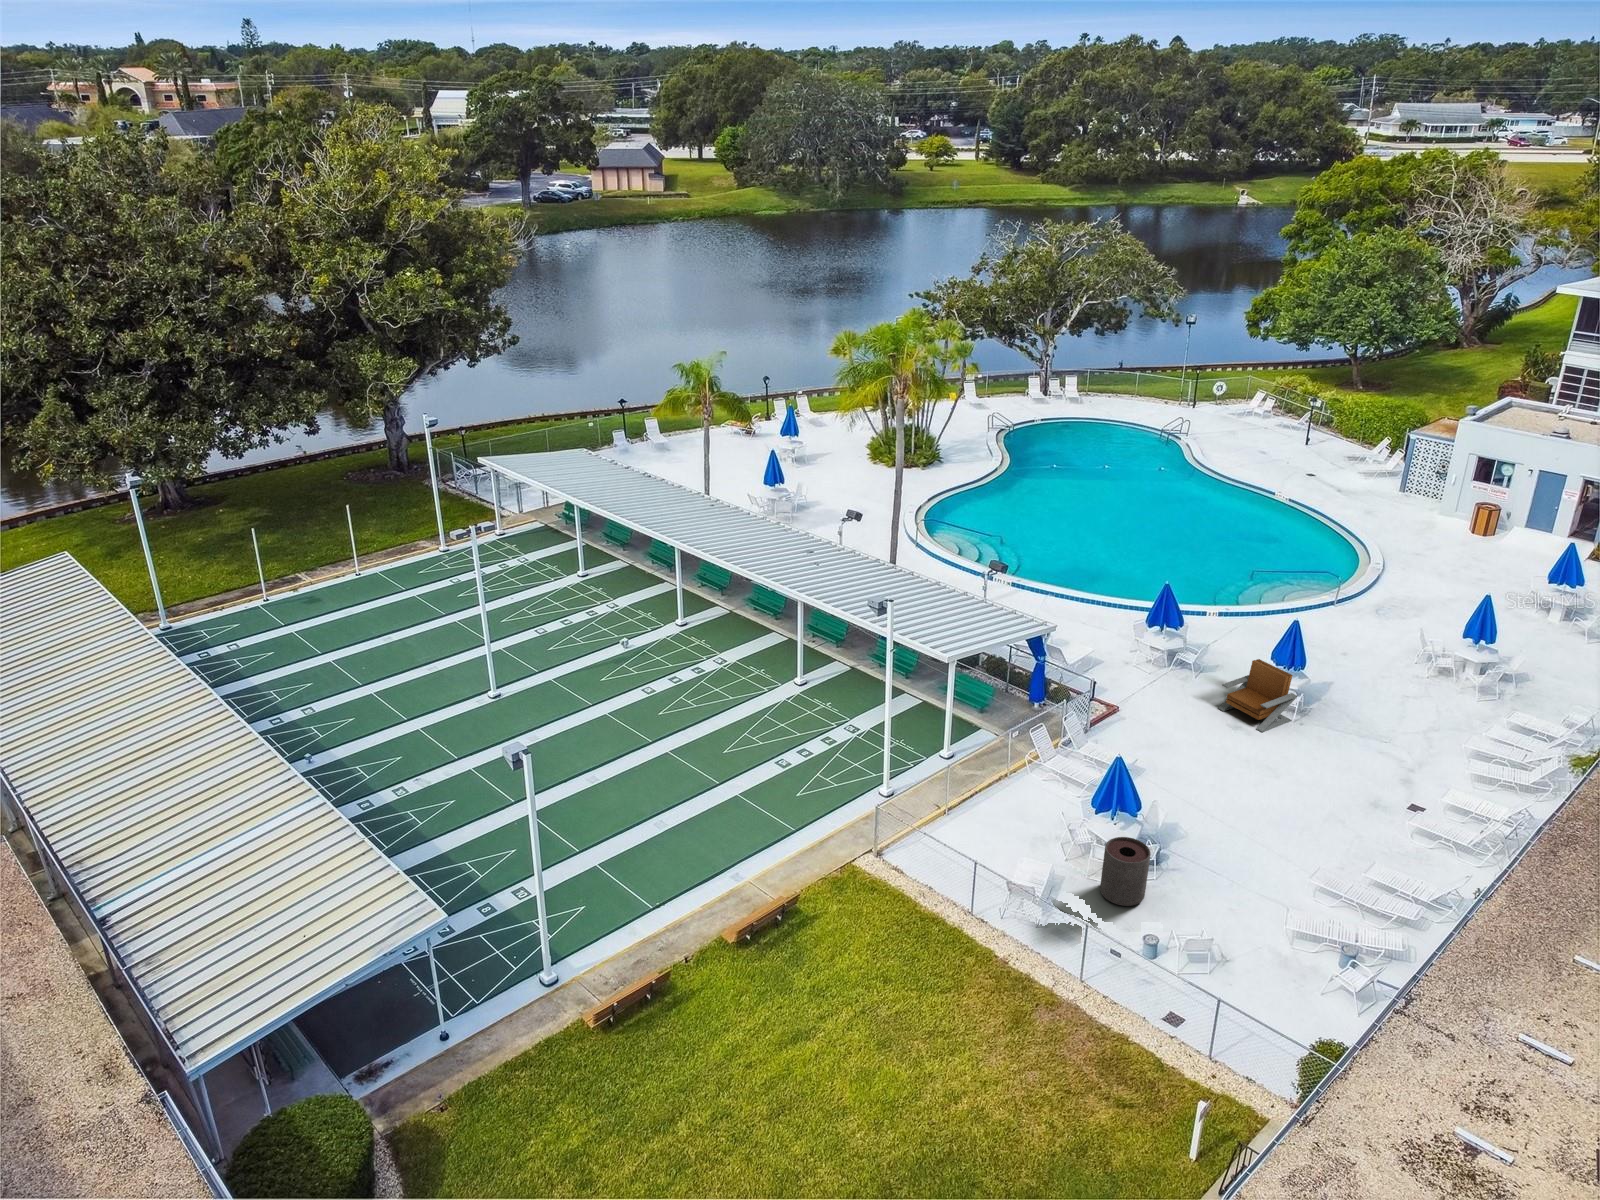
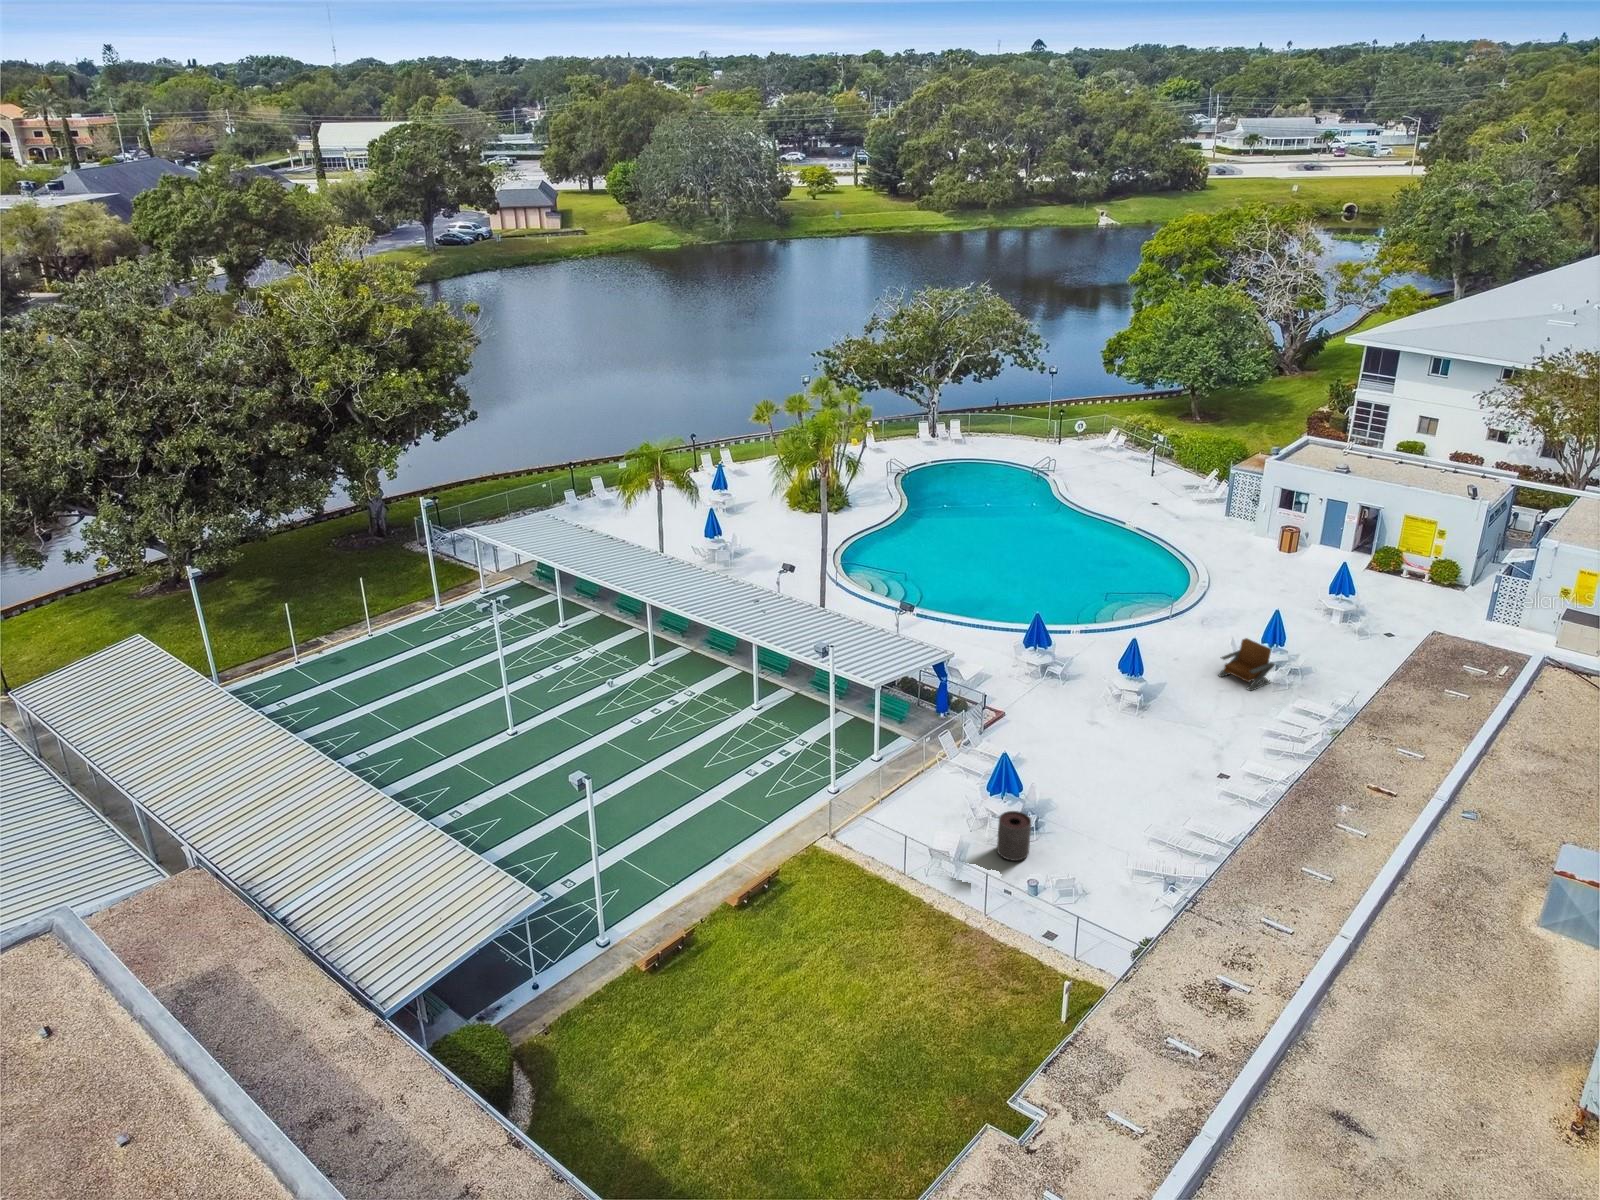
lounge chair: present [1218,659,1297,732] -> present [1219,638,1275,691]

